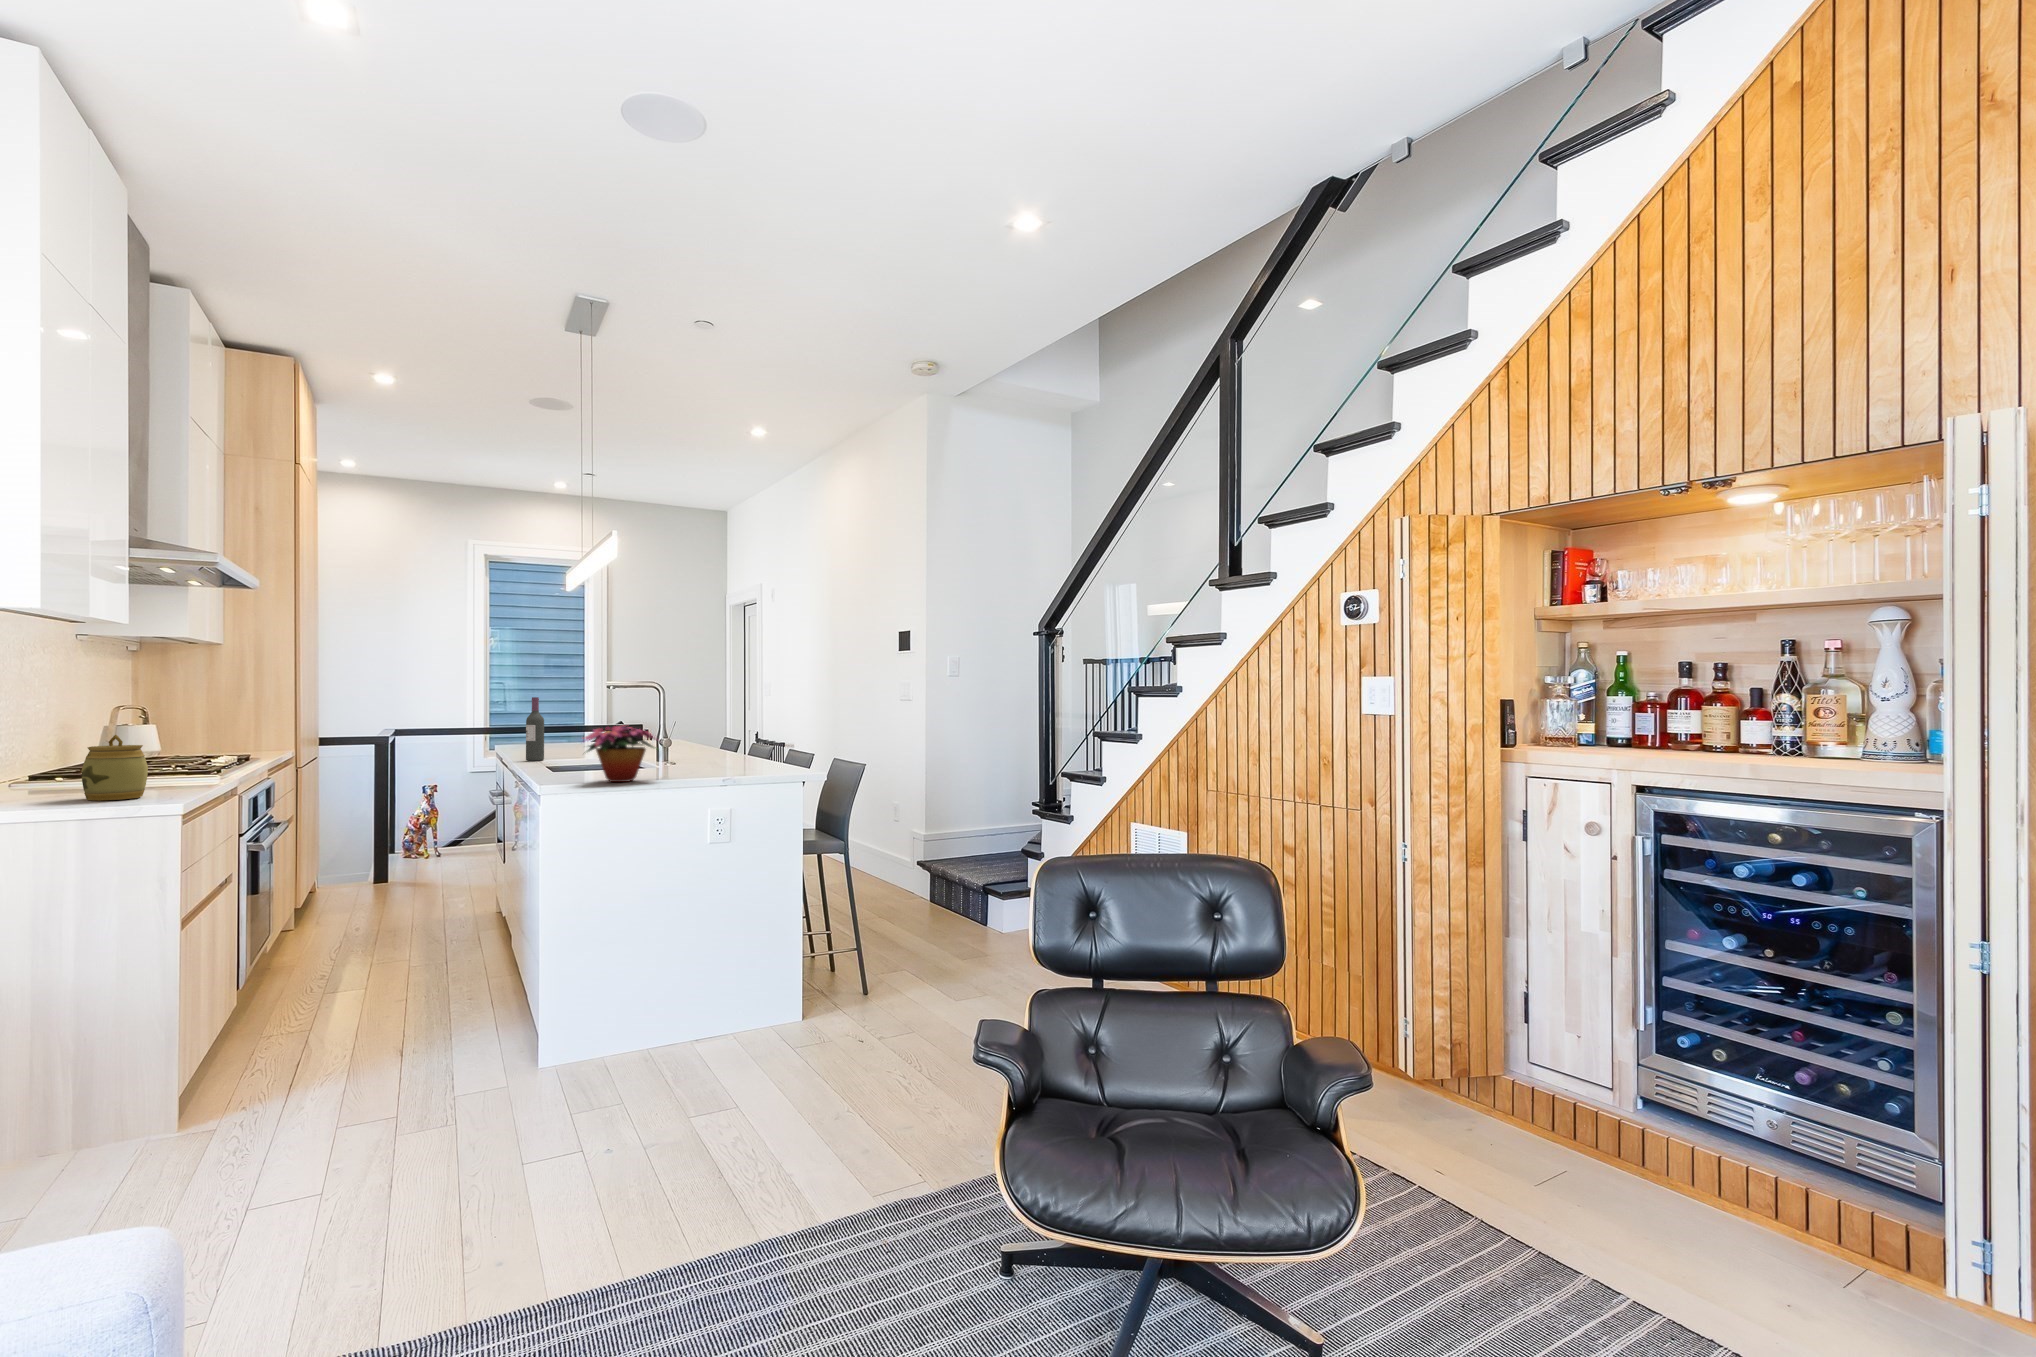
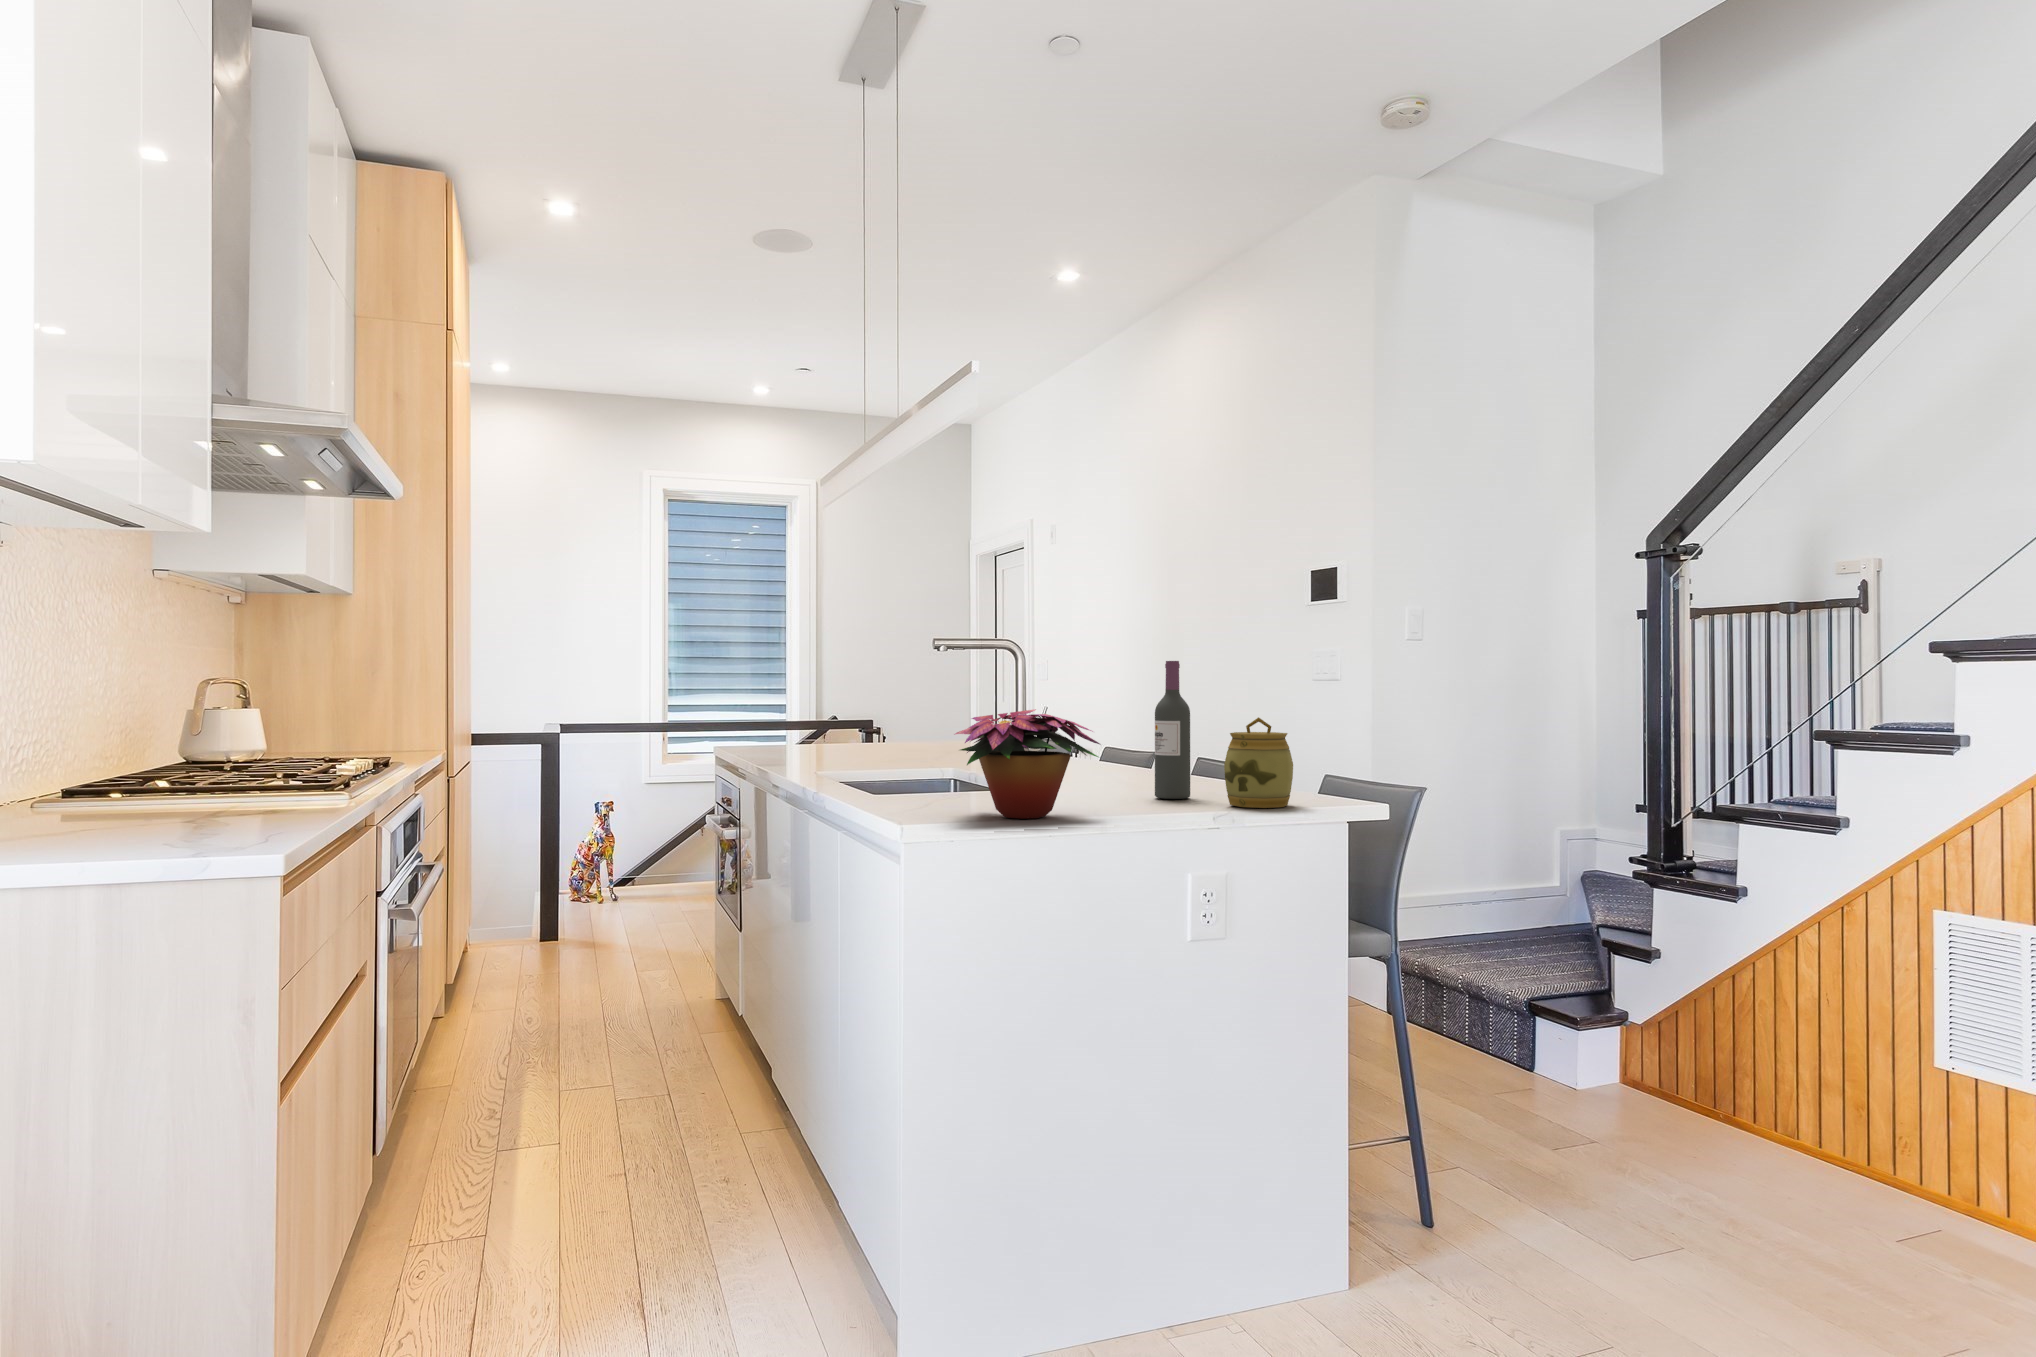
wine bottle: present [526,697,544,761] -> present [1155,661,1190,799]
jar: present [81,735,148,800] -> present [1224,717,1293,808]

